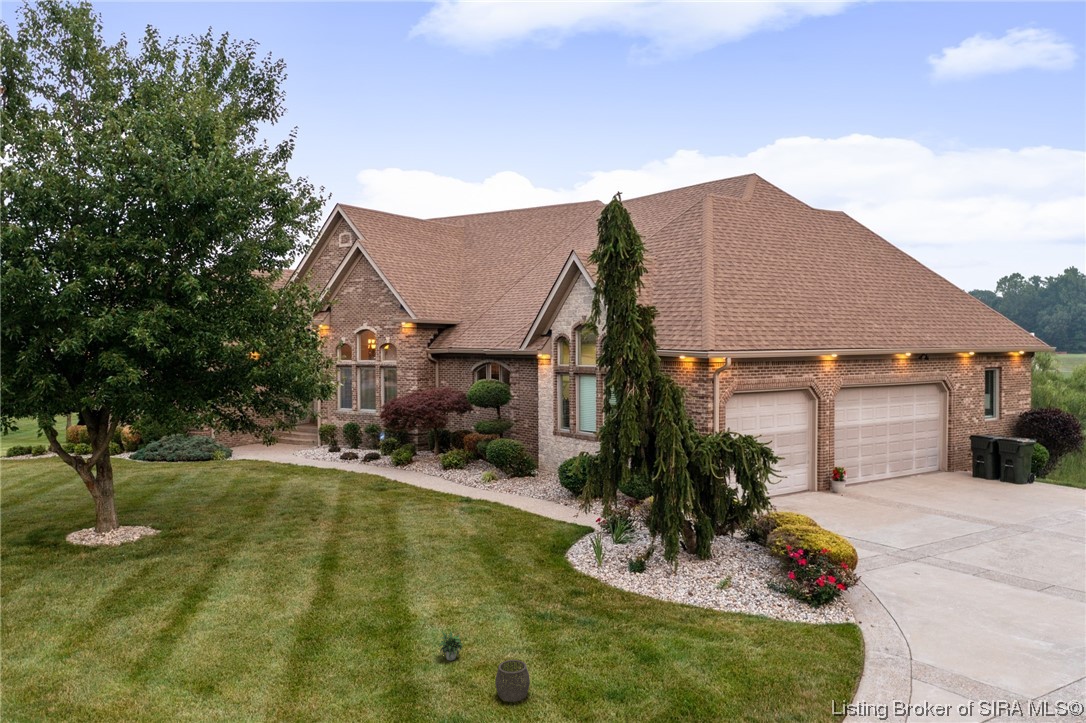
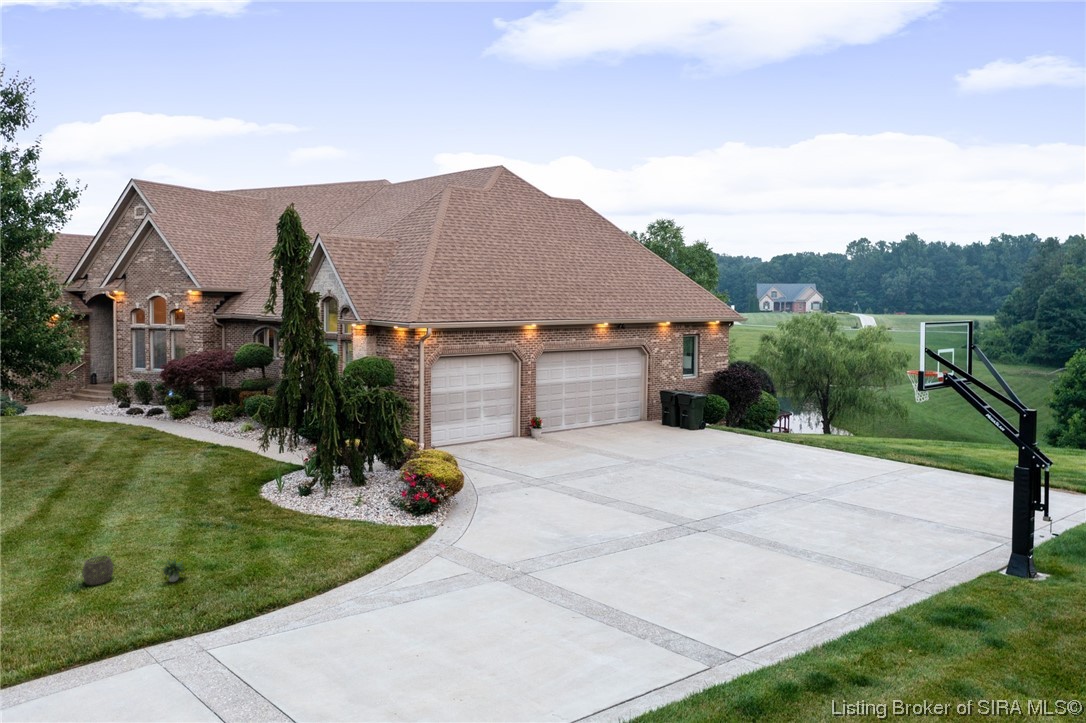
potted plant: present [439,631,463,660] -> present [162,559,184,582]

